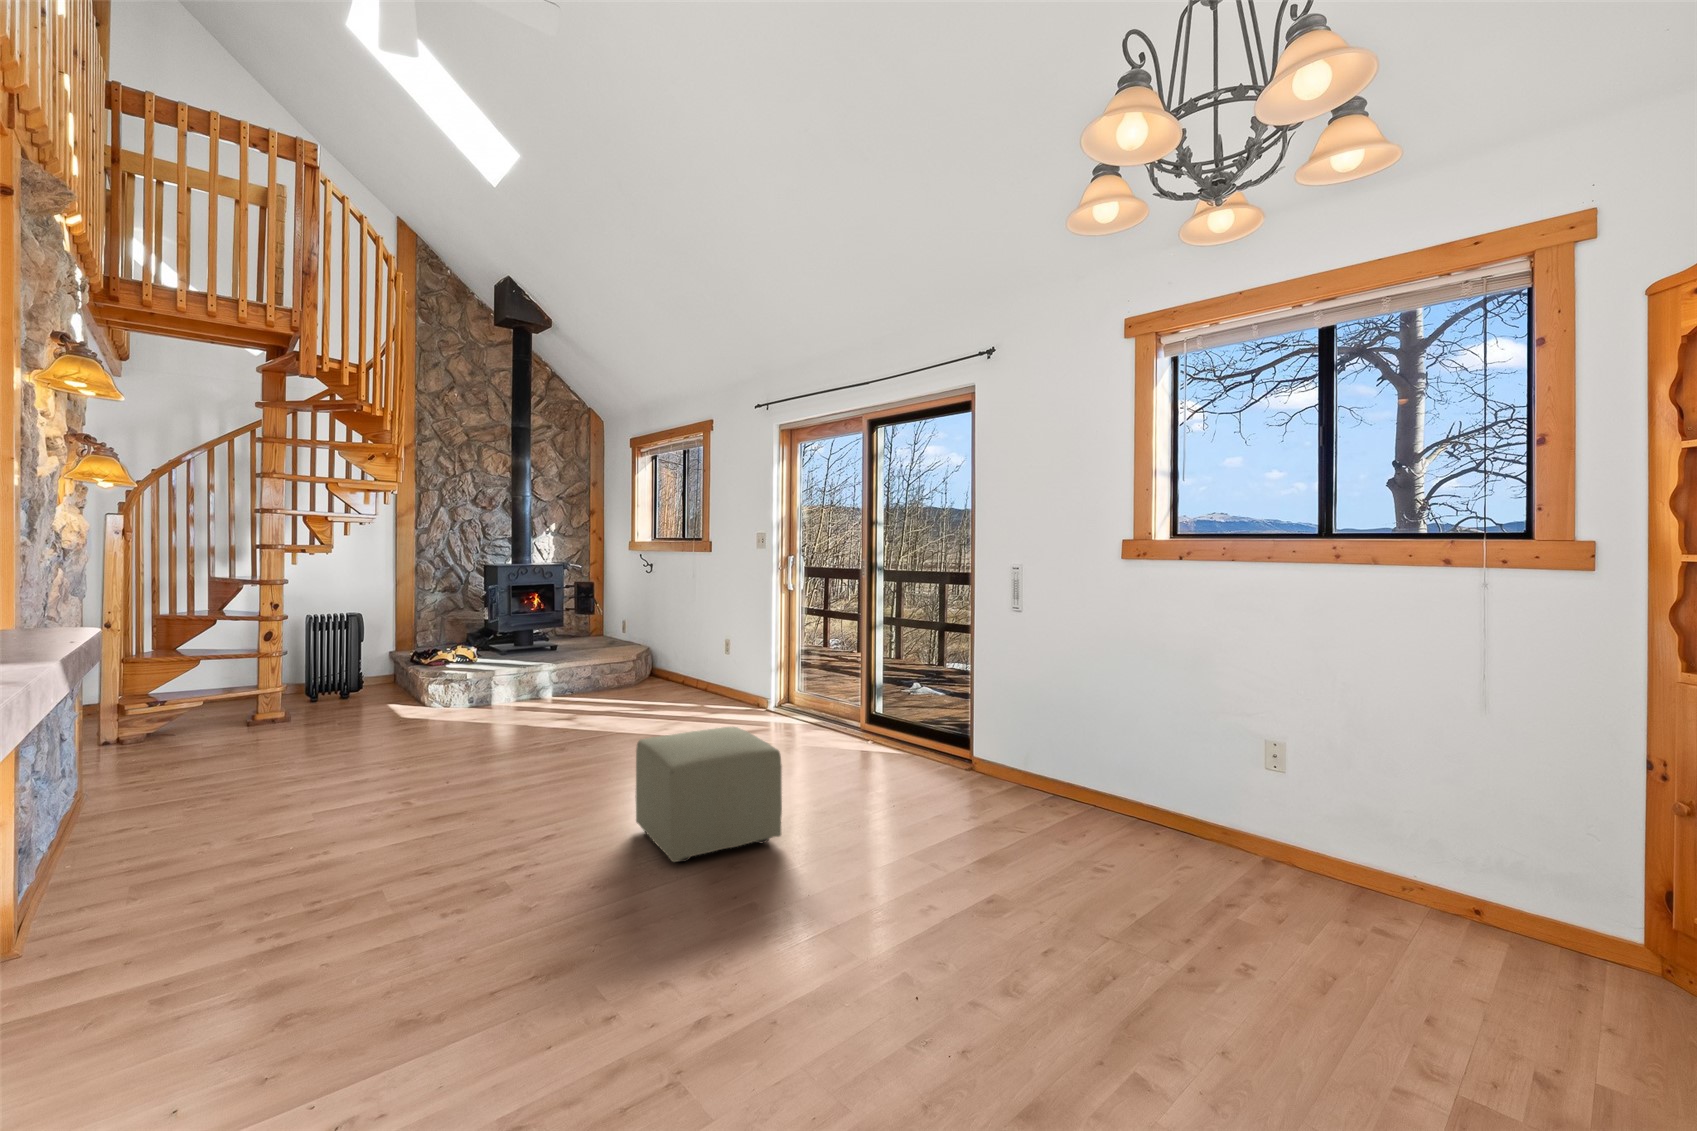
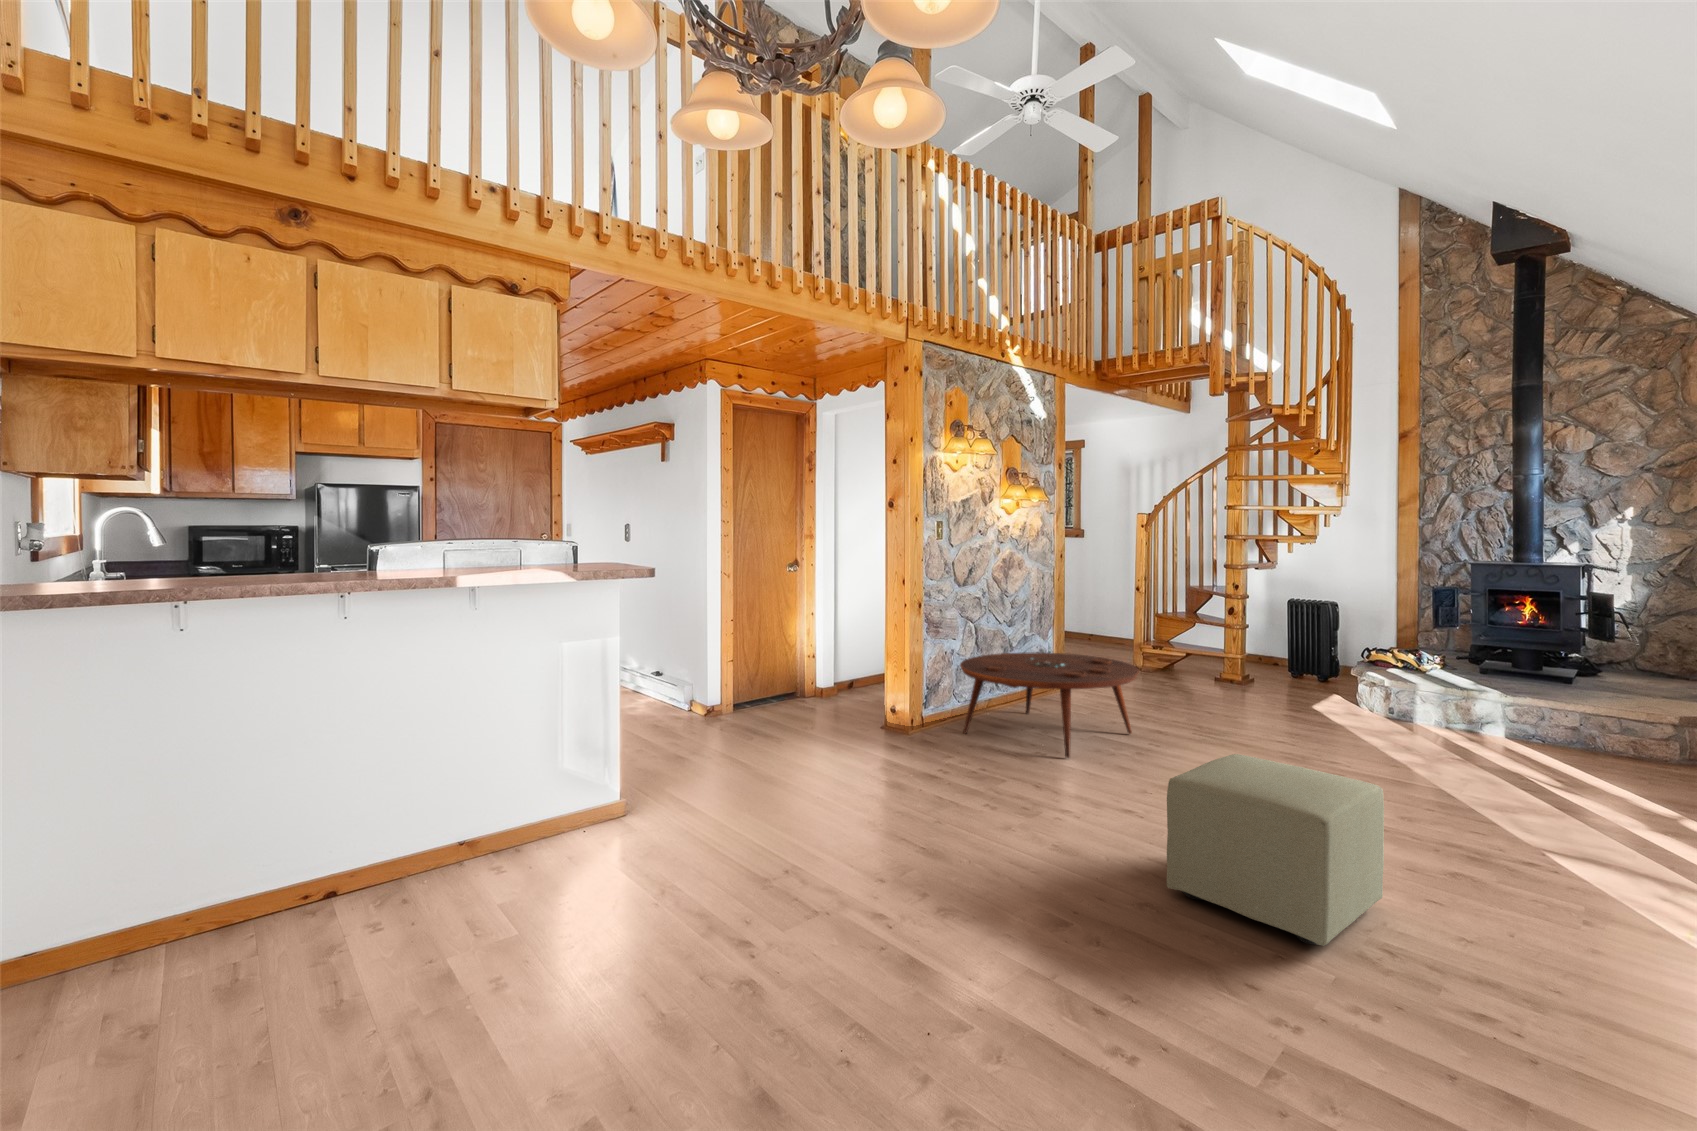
coffee table: none [45,706,369,883] -> present [960,652,1139,758]

